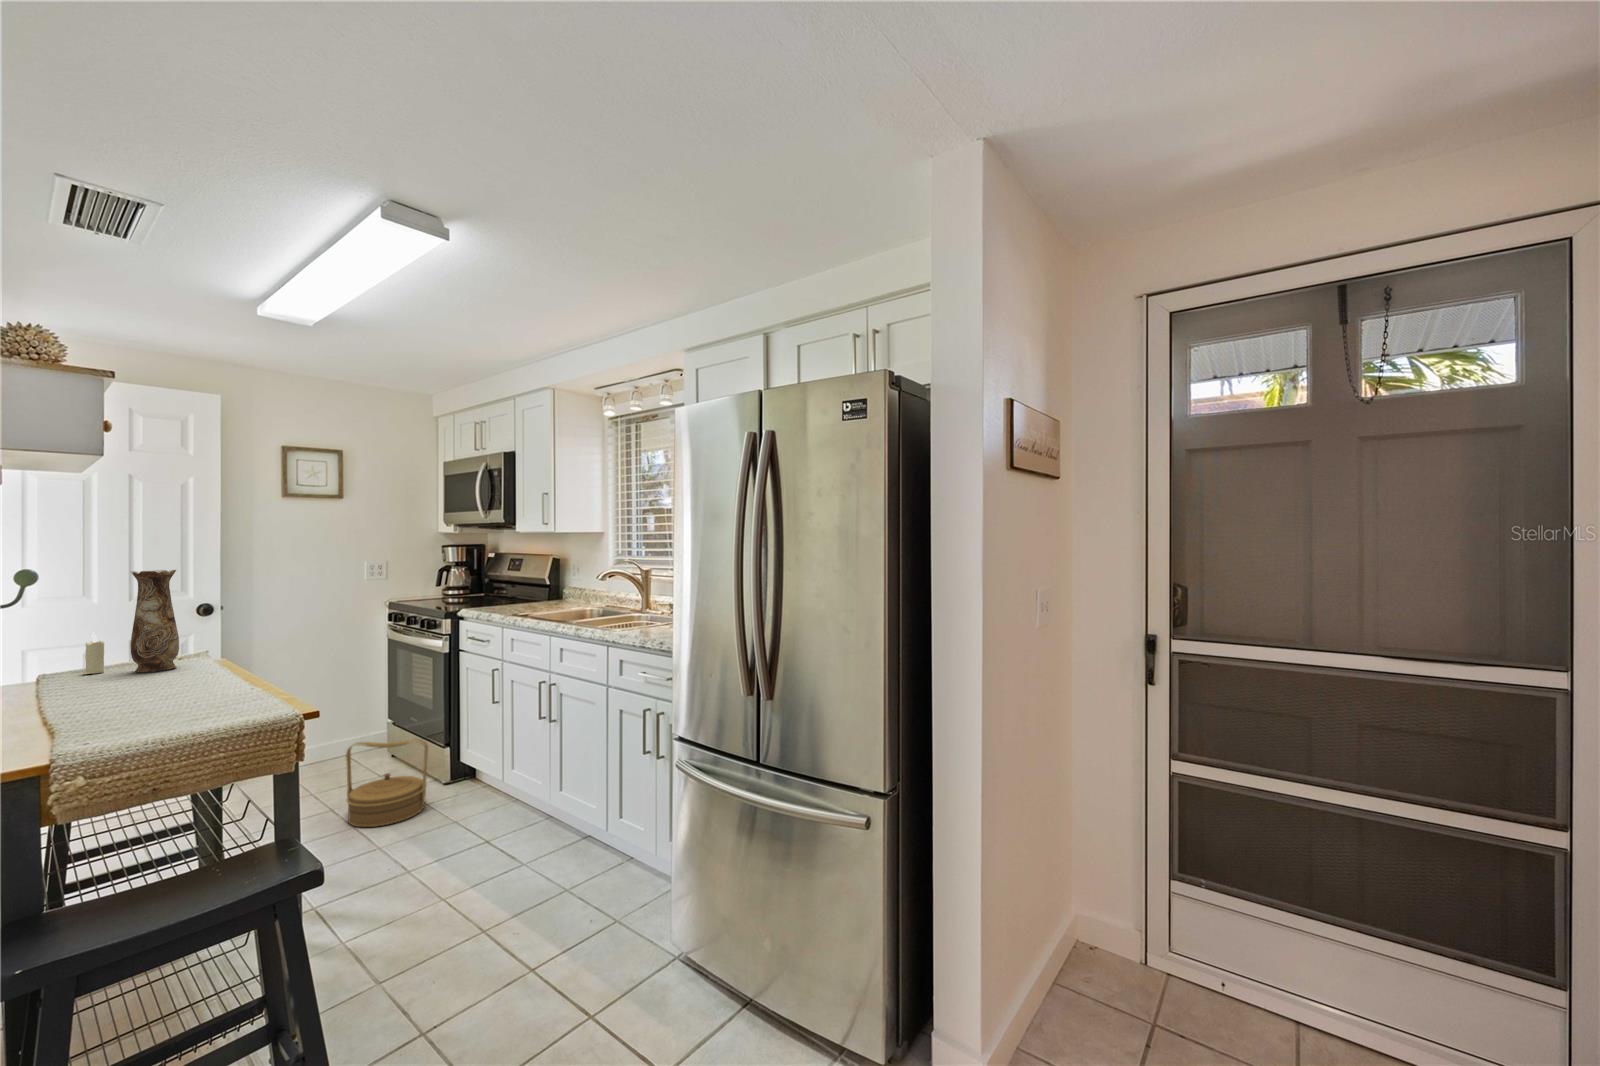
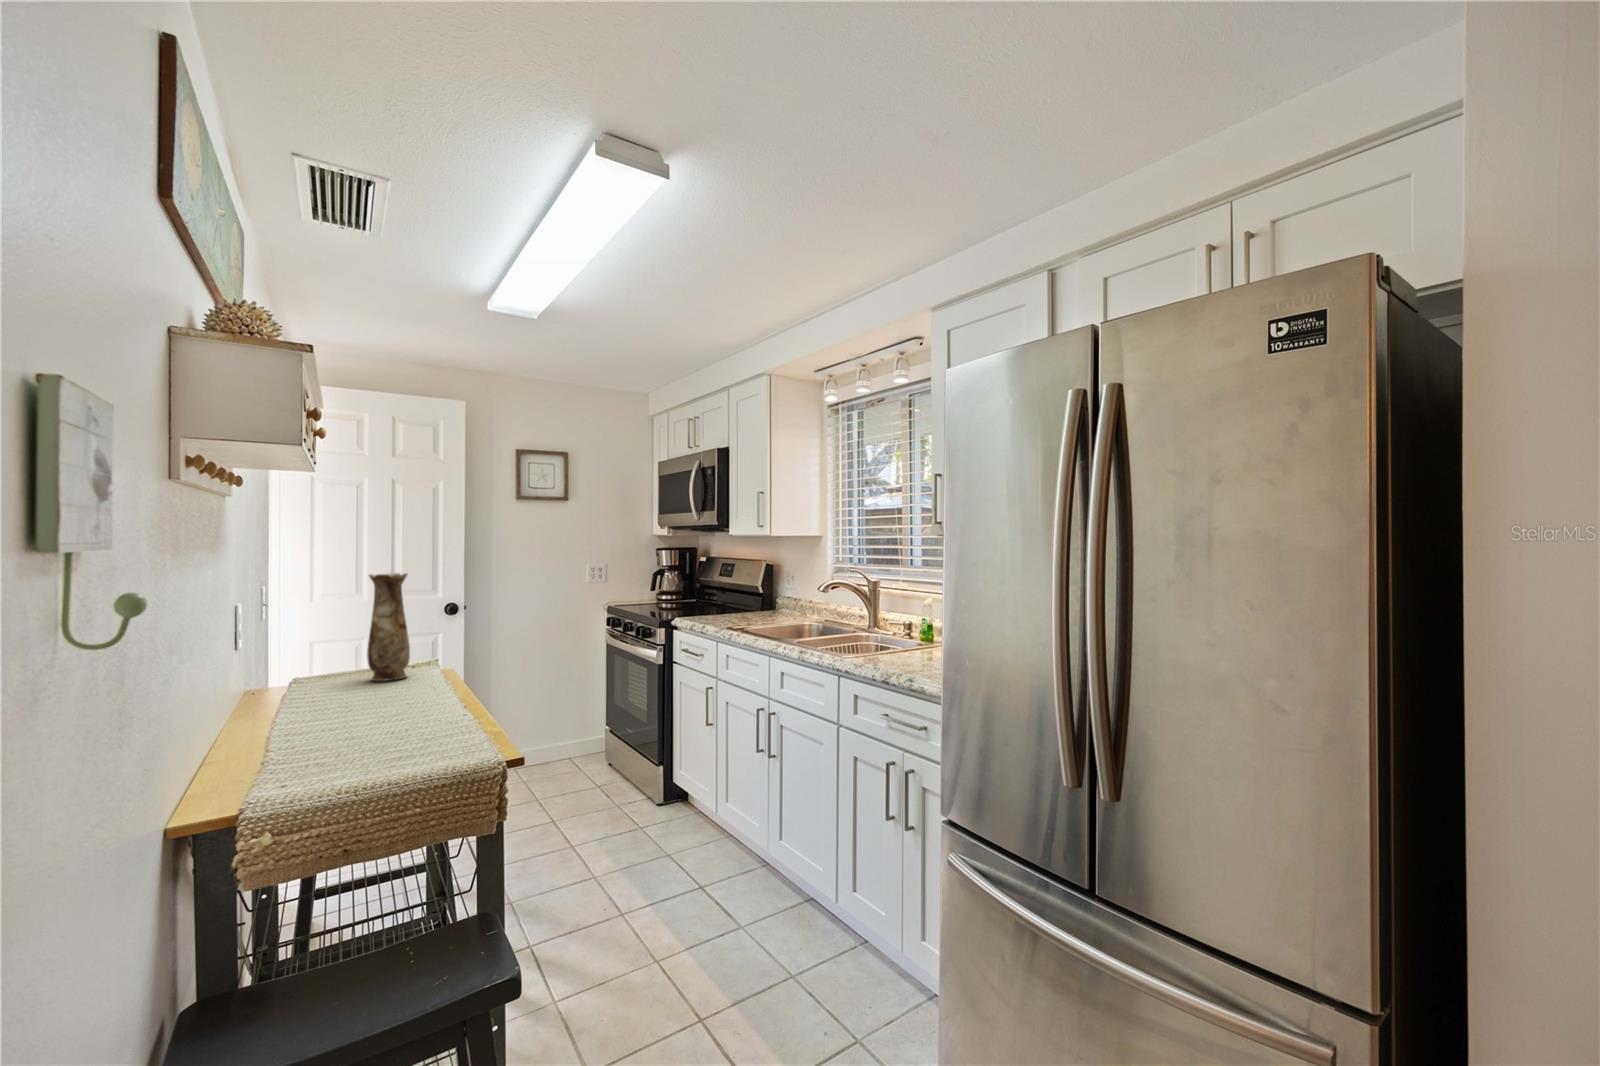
candle: present [82,633,104,674] -> none [326,637,347,680]
basket: present [346,739,428,827] -> none [567,755,643,849]

